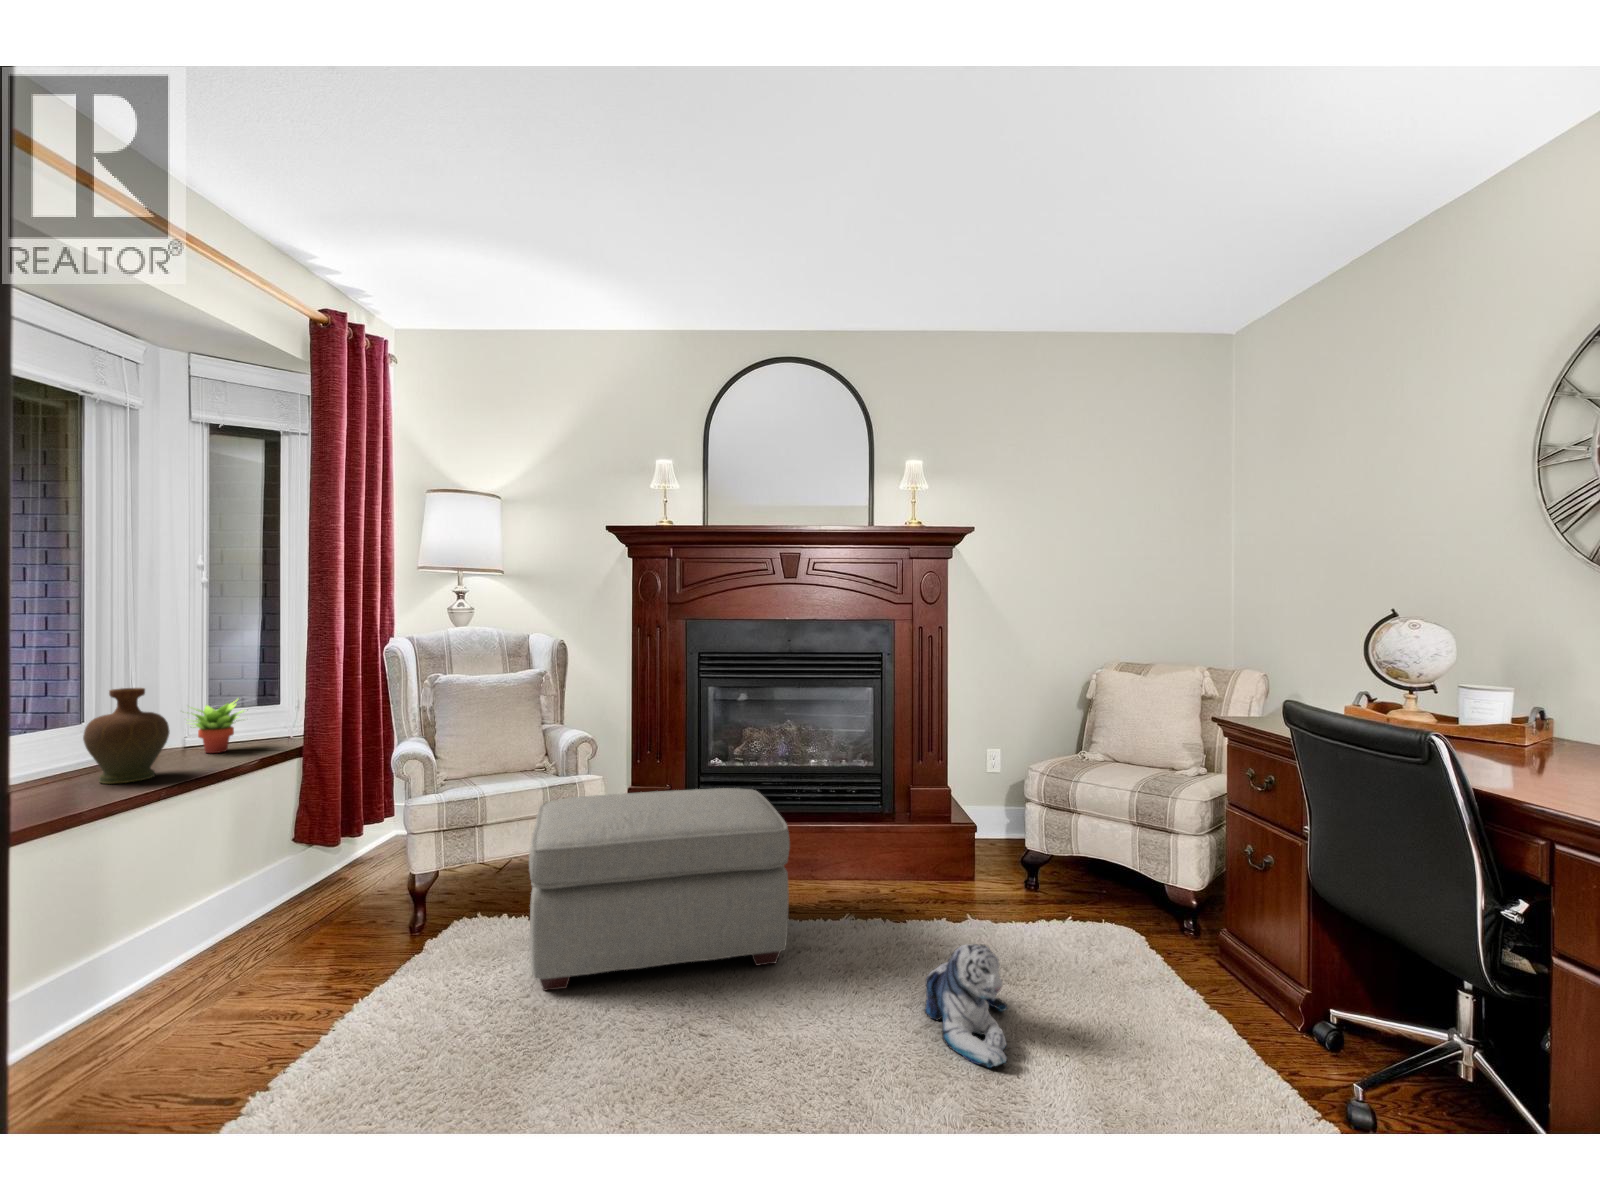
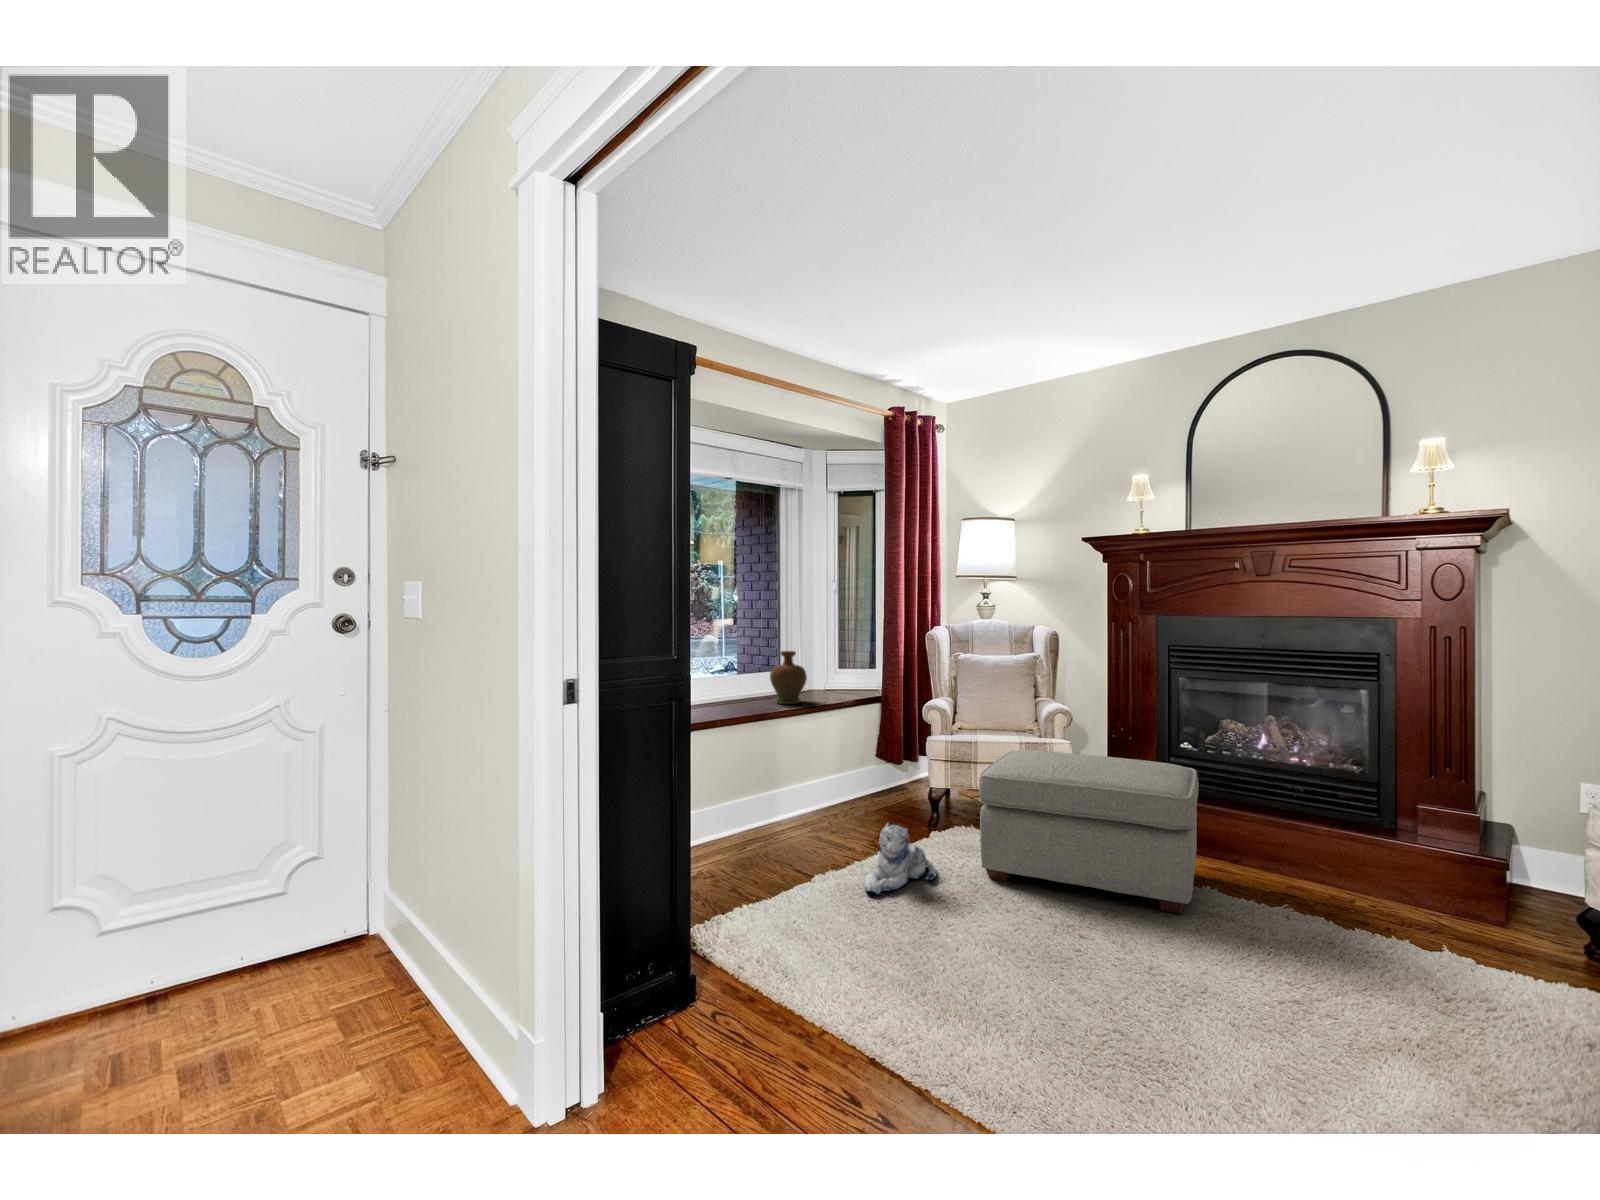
succulent plant: present [192,700,244,753] -> none [817,661,851,694]
plush toy: present [924,944,1007,1068] -> present [865,823,936,894]

